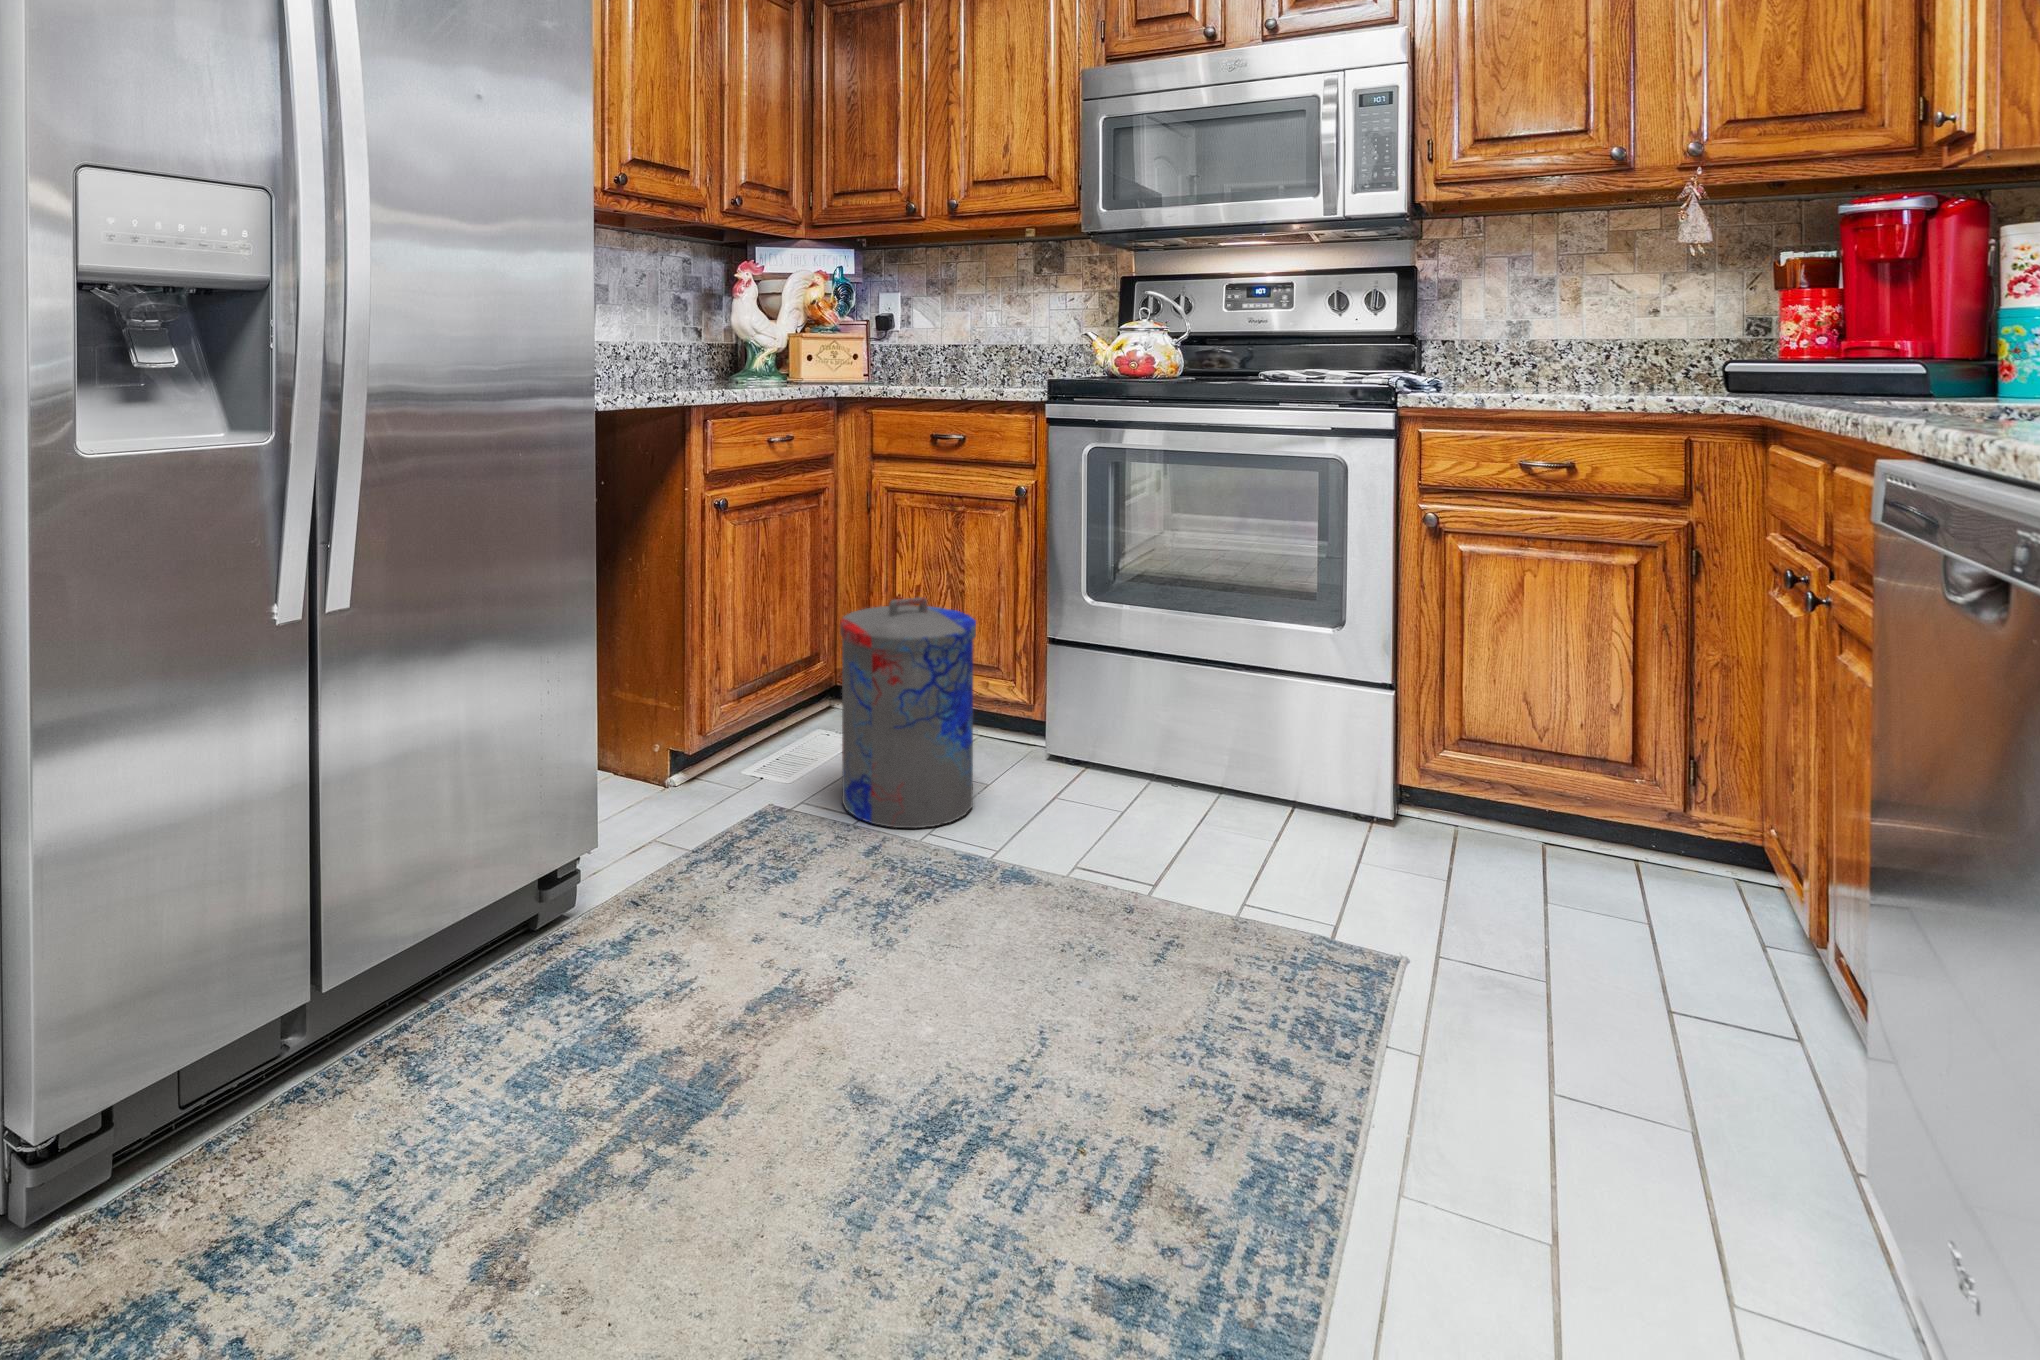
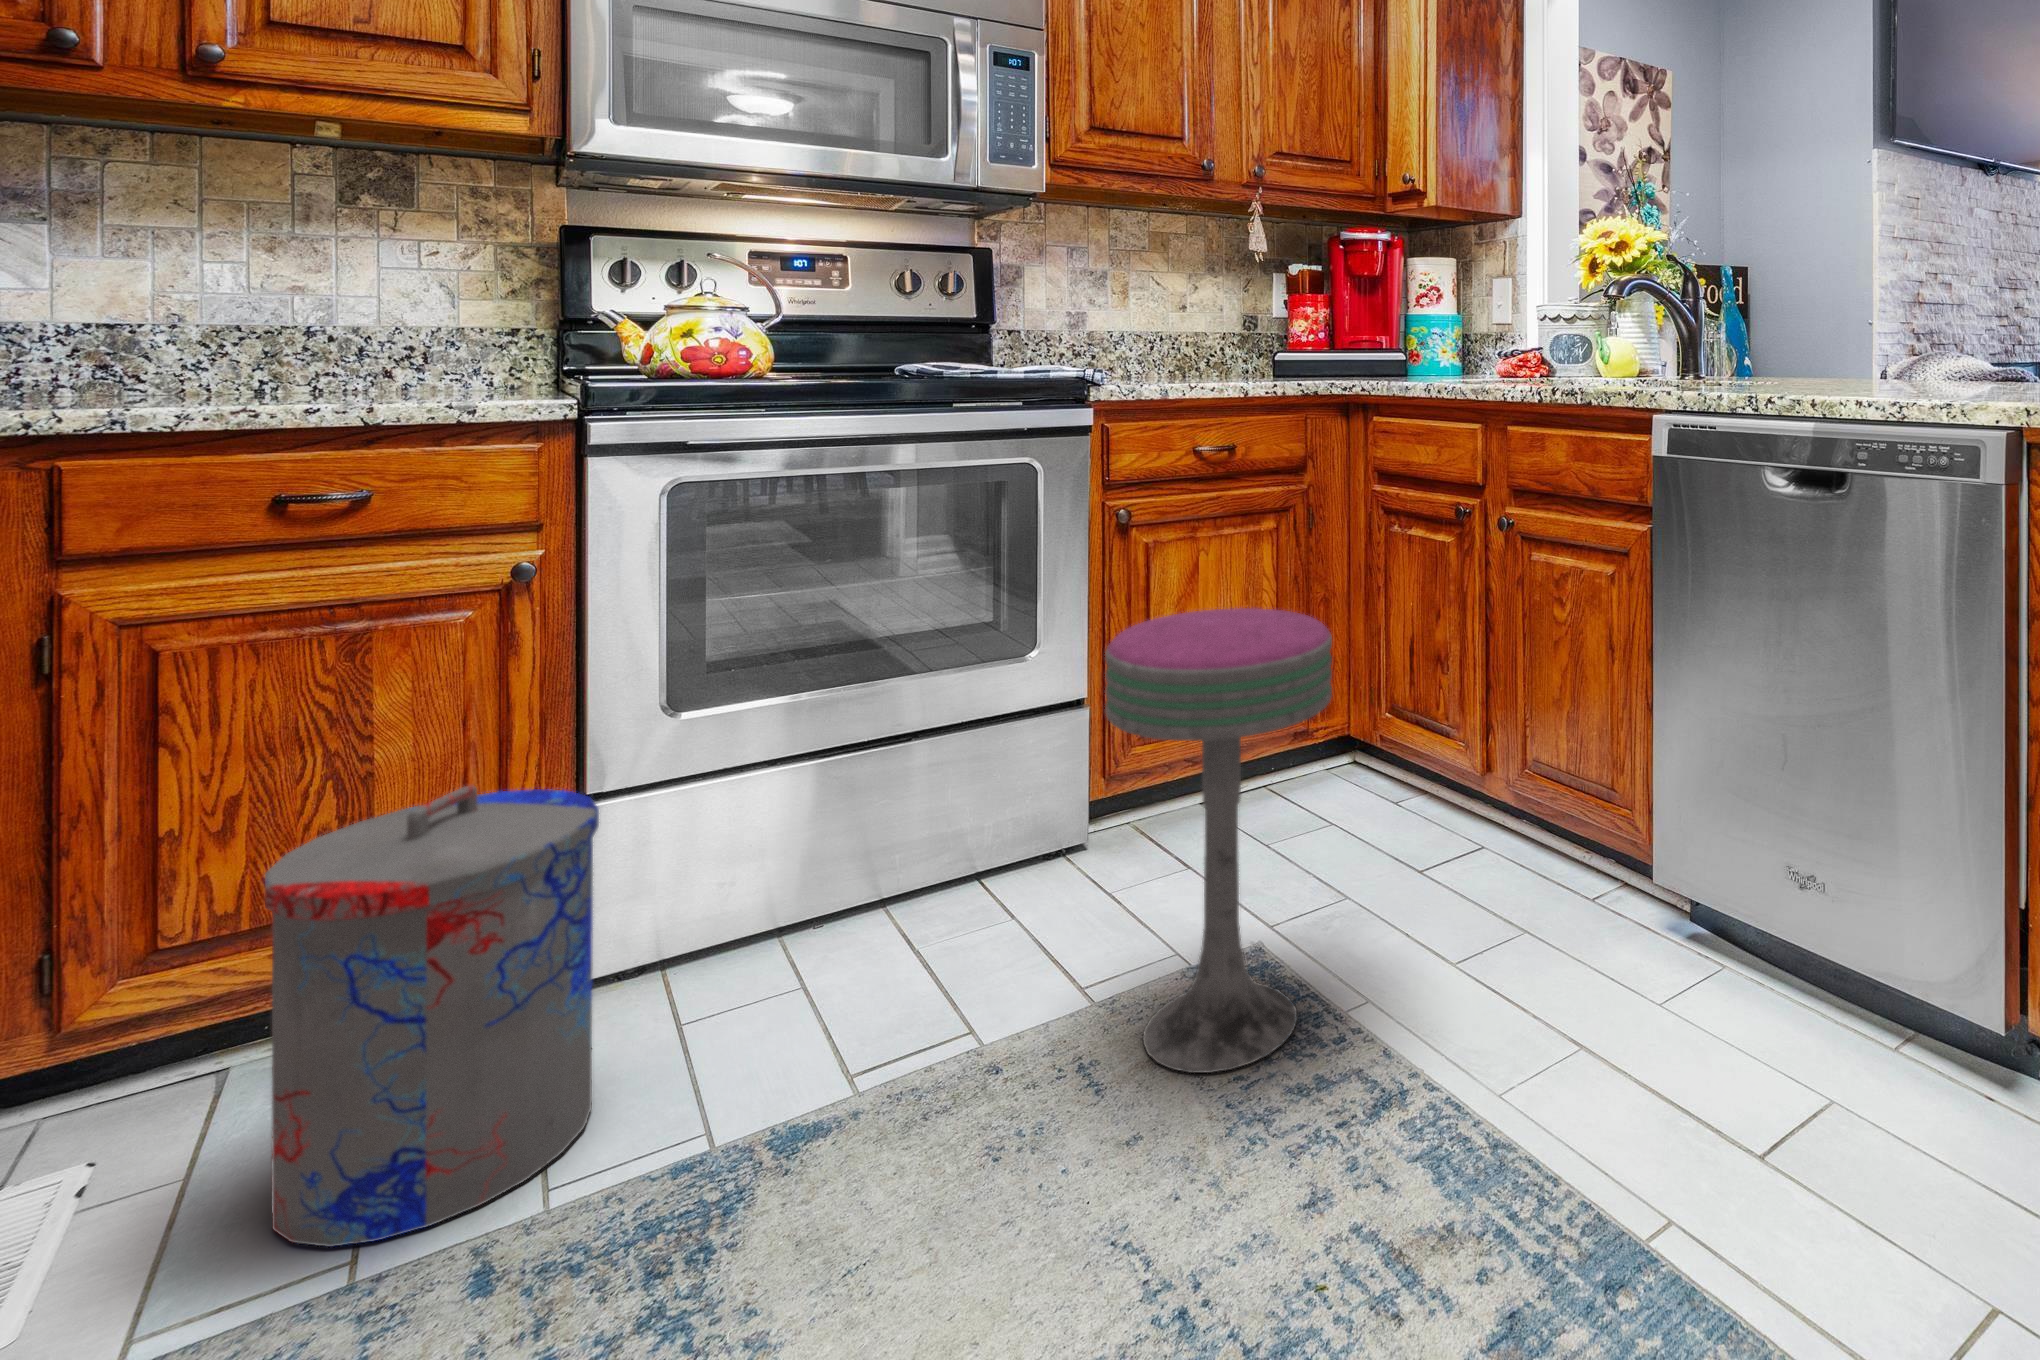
bar stool: none [1169,596,1385,1028] -> present [1105,608,1332,1073]

